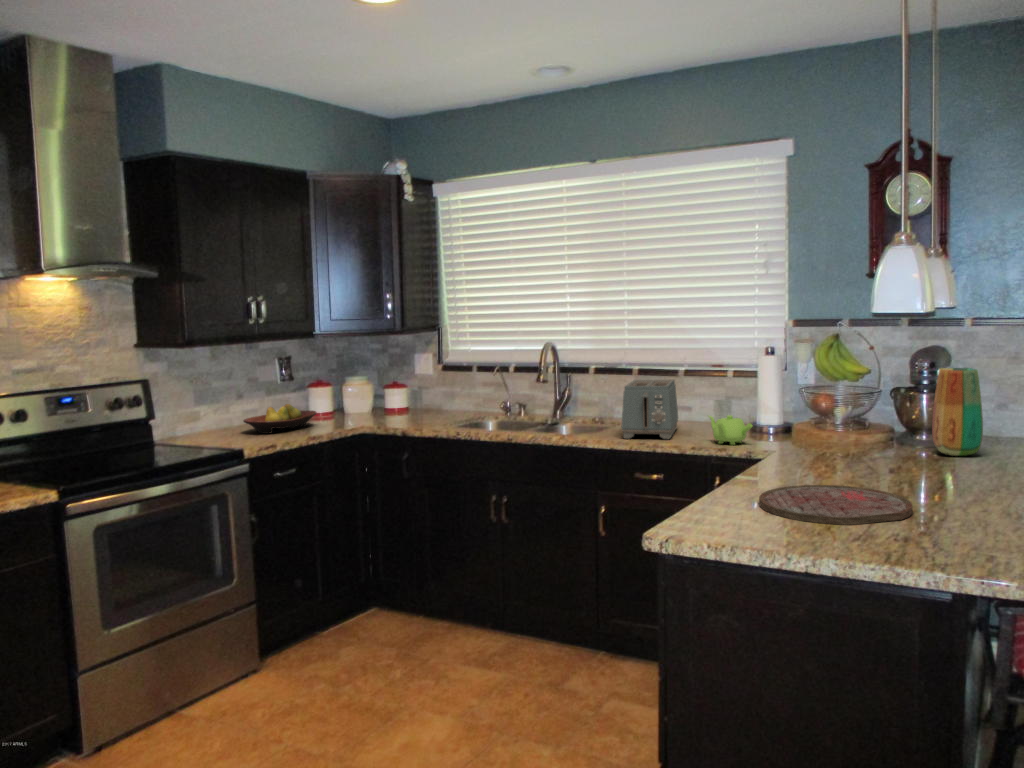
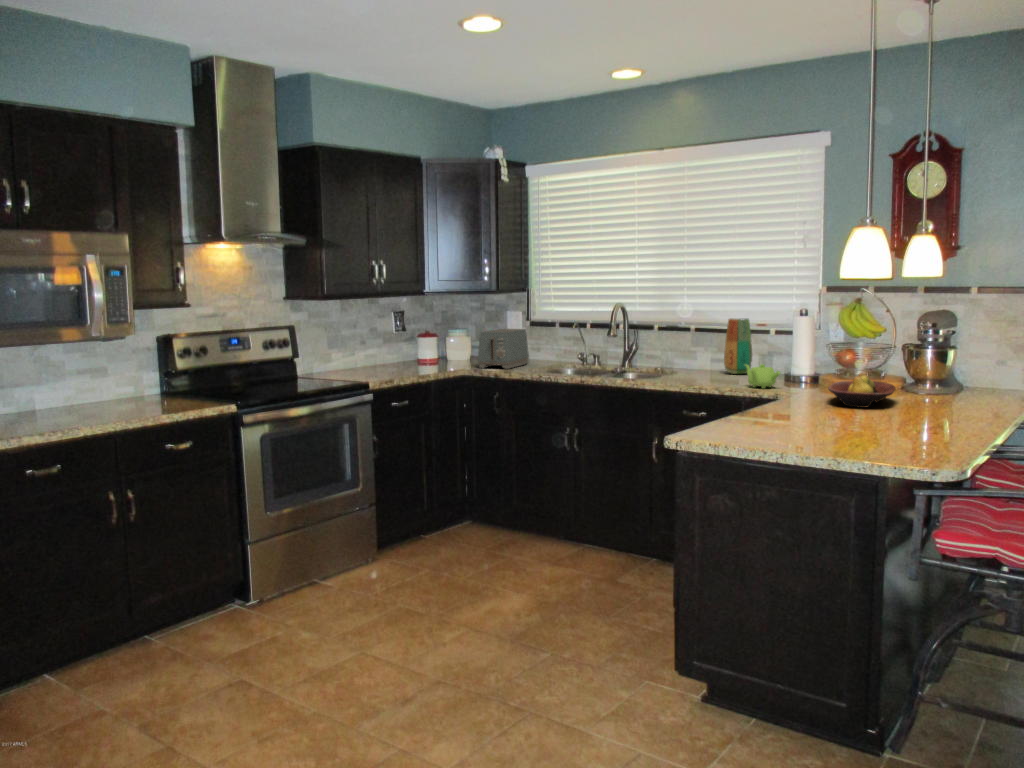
vase: present [932,368,983,456] -> present [724,319,752,374]
toaster: present [622,380,678,439] -> present [478,329,529,369]
fruit bowl: present [243,404,316,434] -> present [828,373,896,408]
cutting board: present [759,485,912,525] -> none [761,413,879,437]

